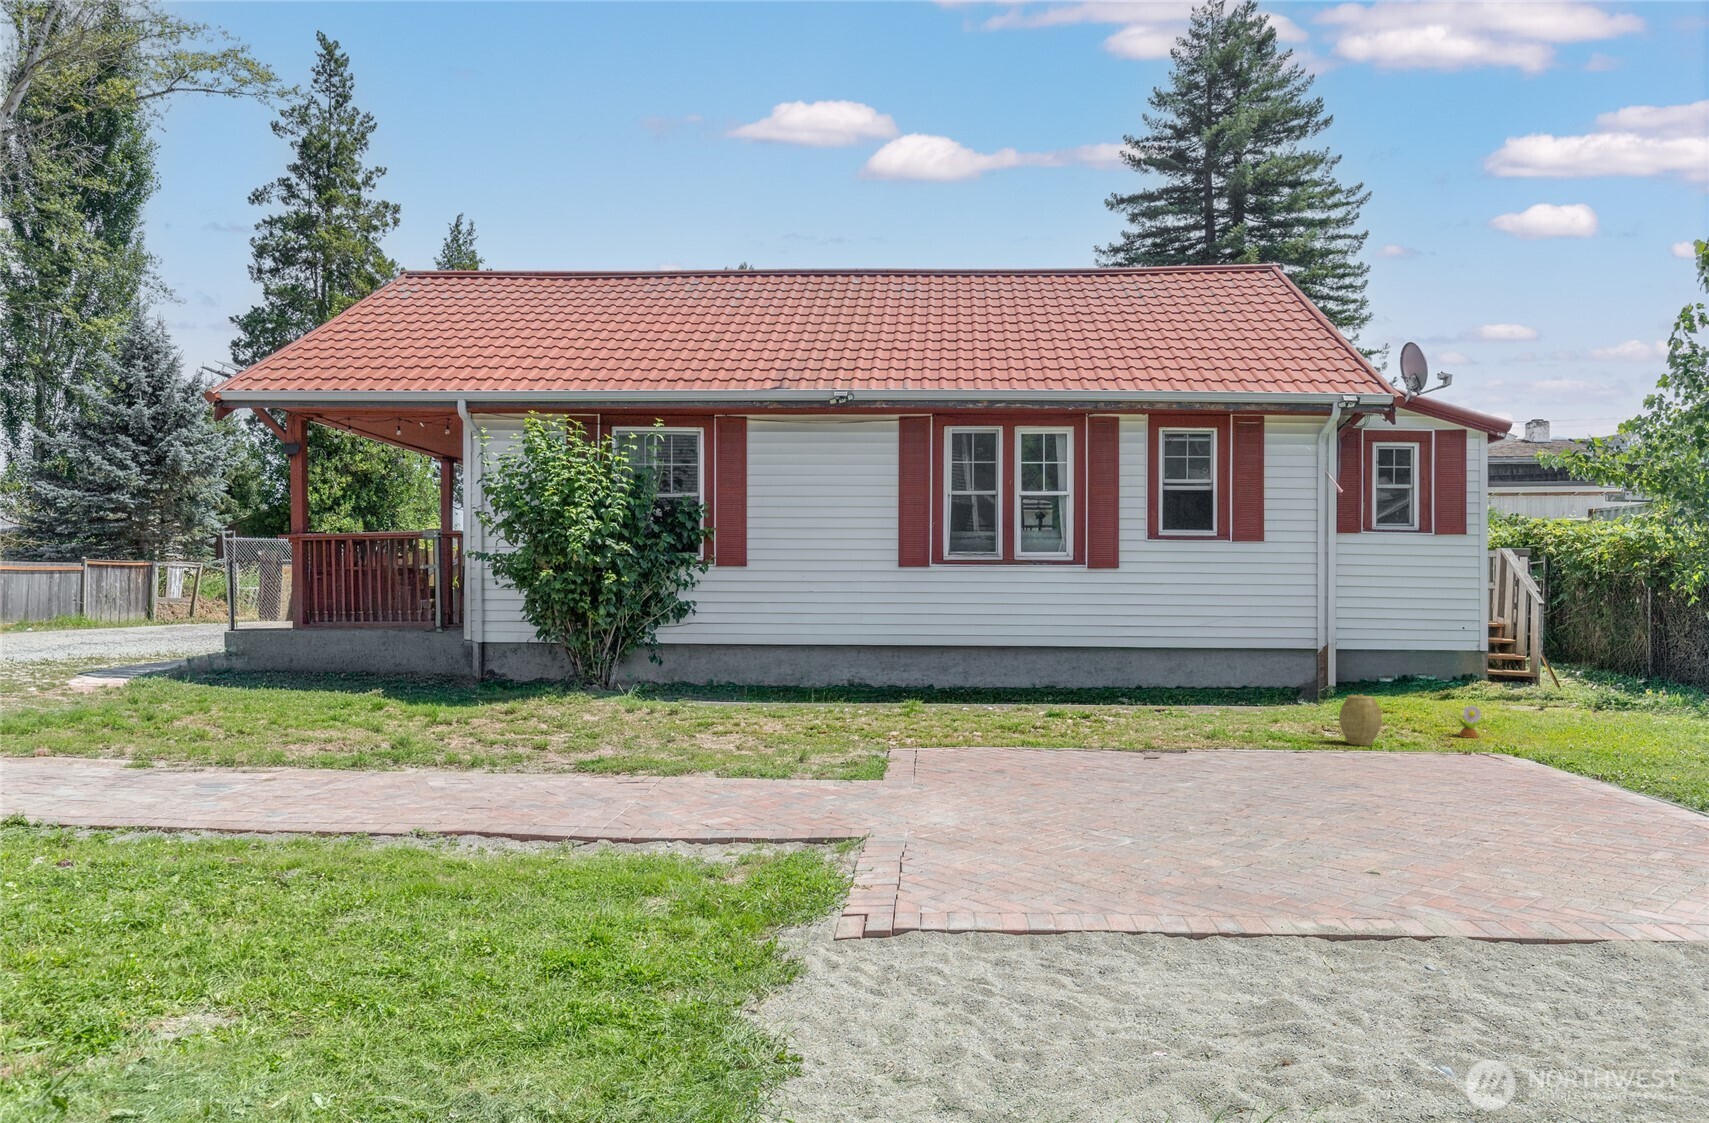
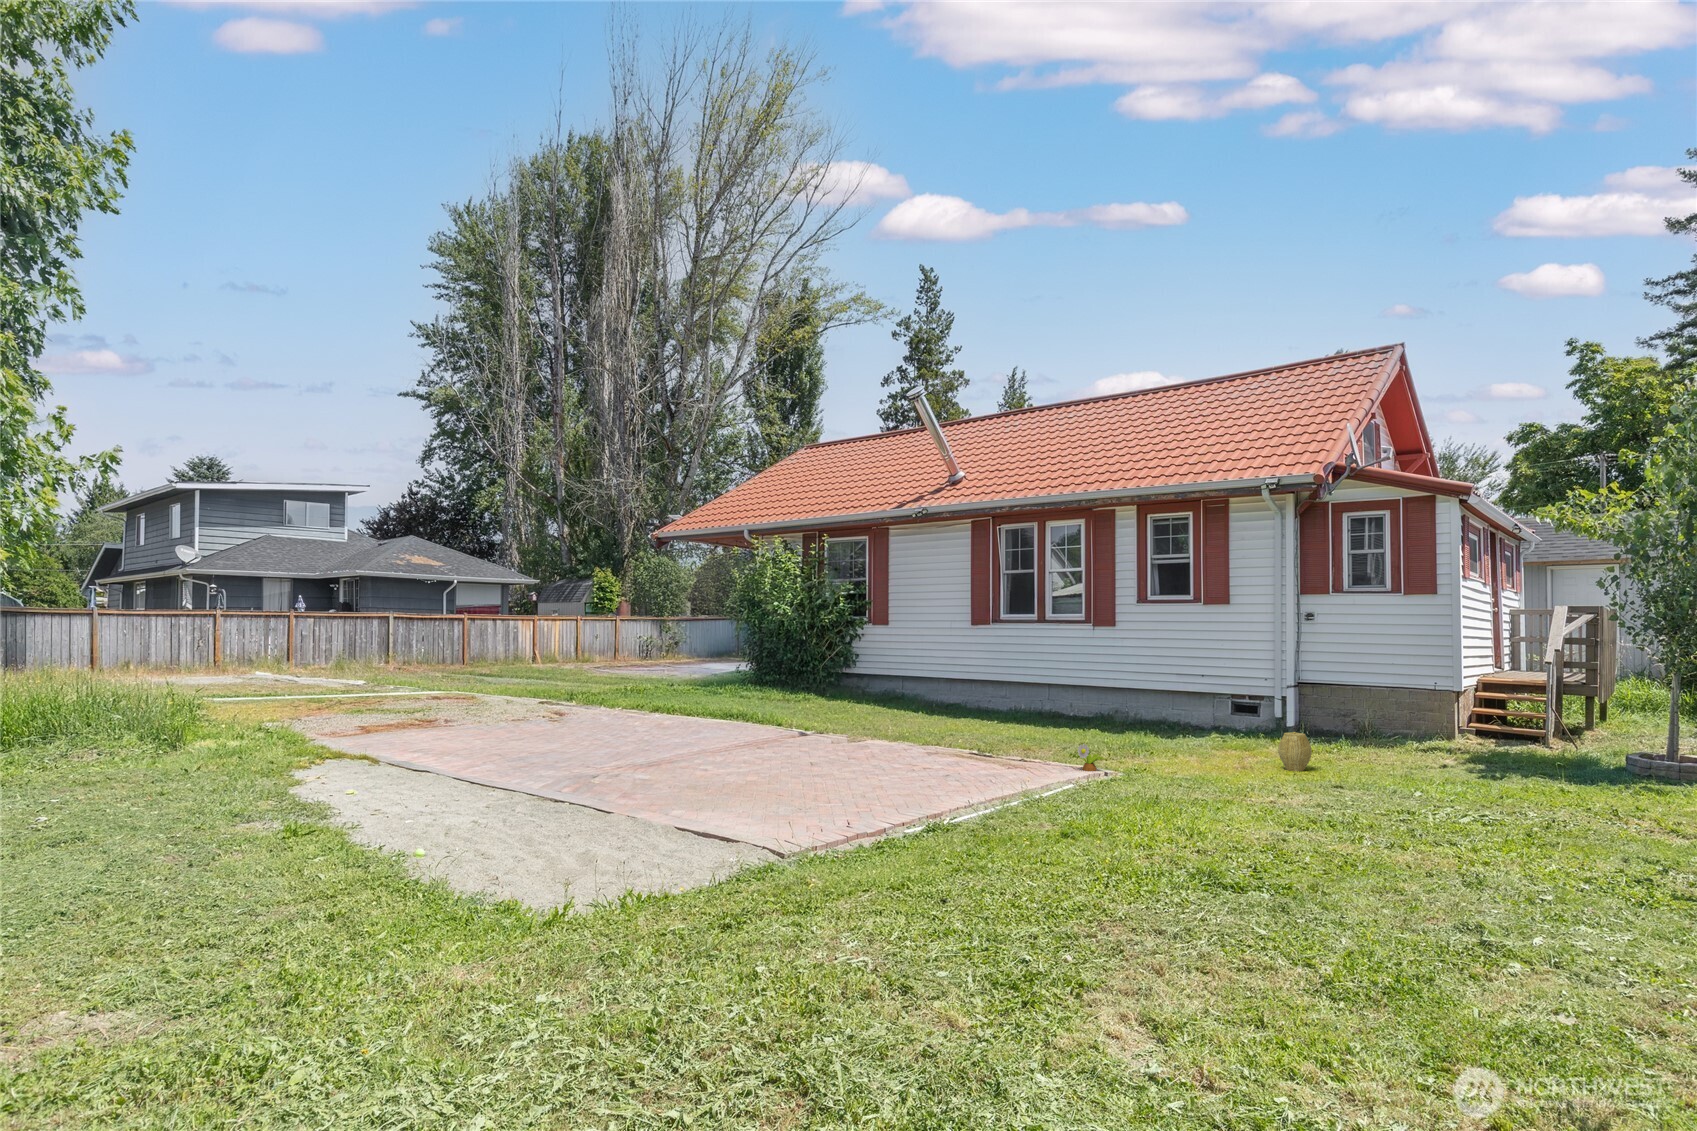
woven basket: present [1339,694,1382,746] -> present [1278,732,1312,771]

